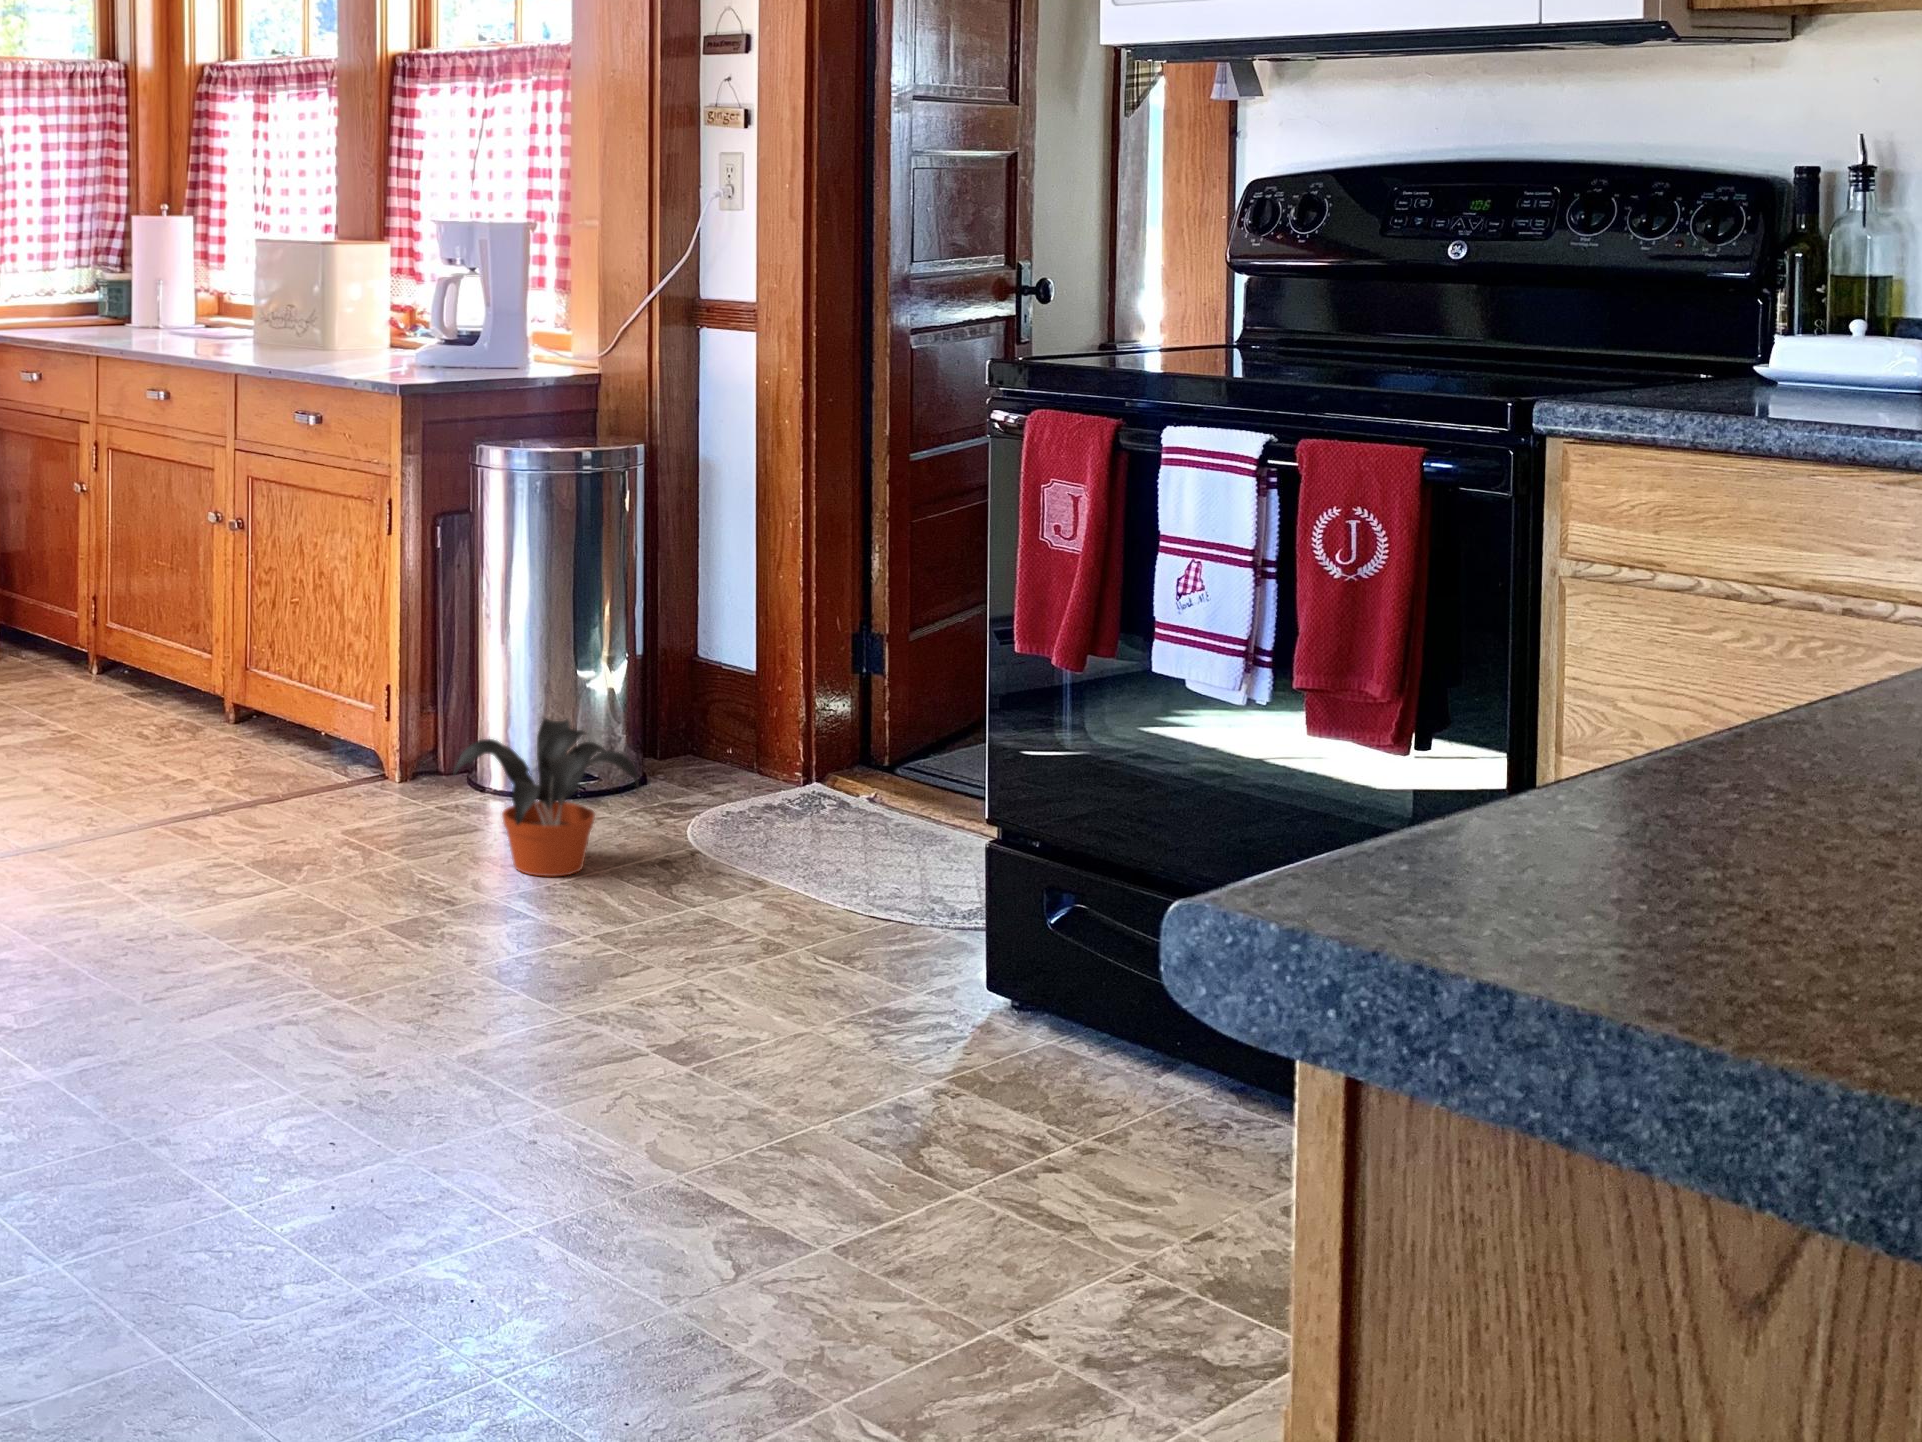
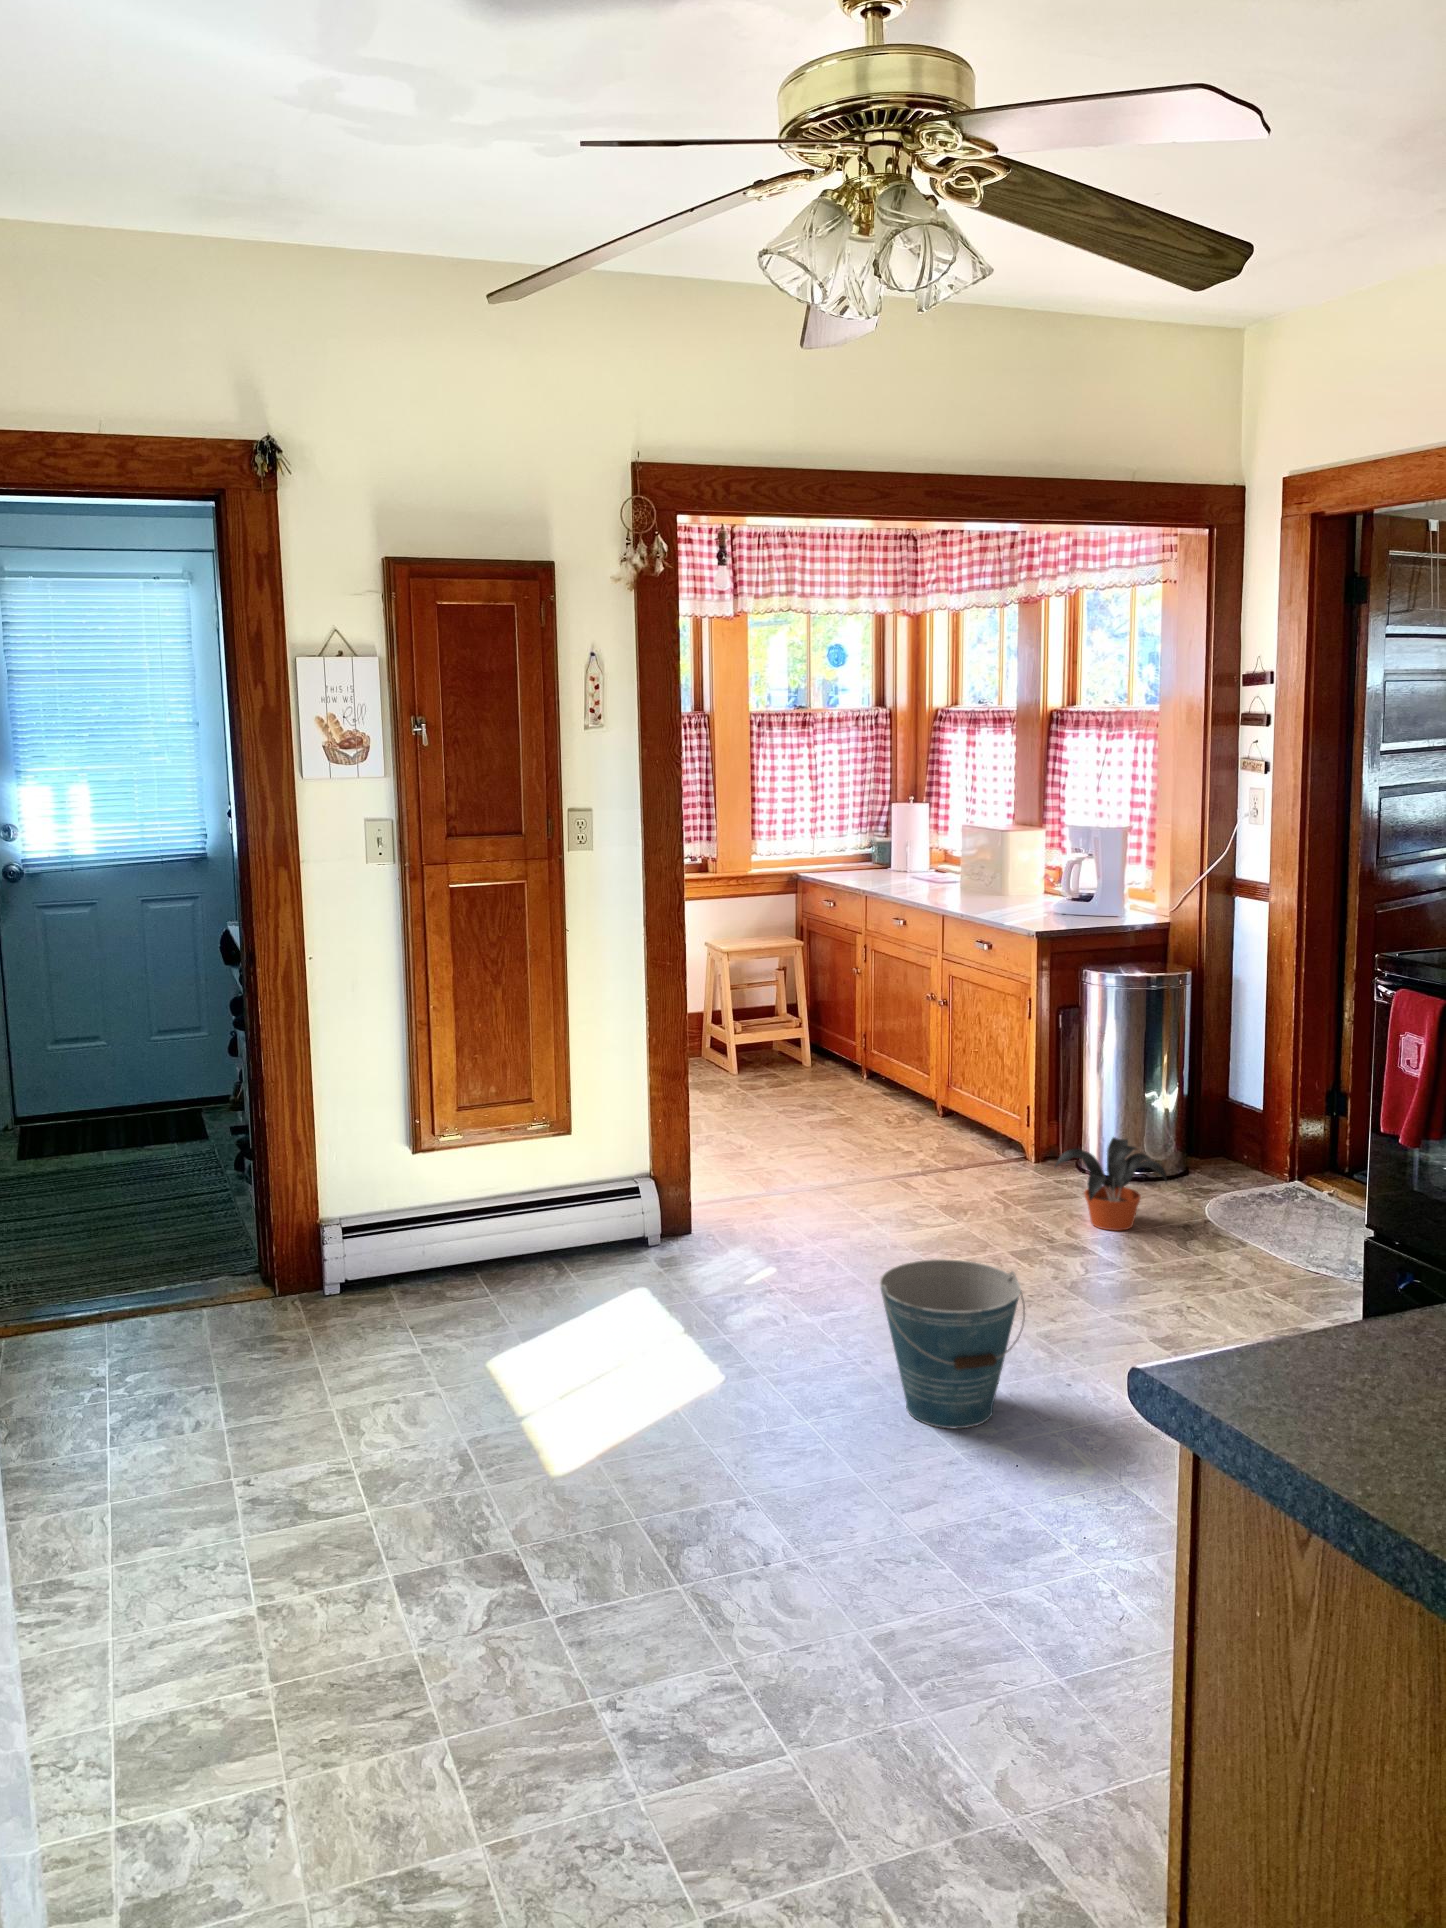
bucket: none [193,924,466,1247] -> present [880,1259,1025,1428]

